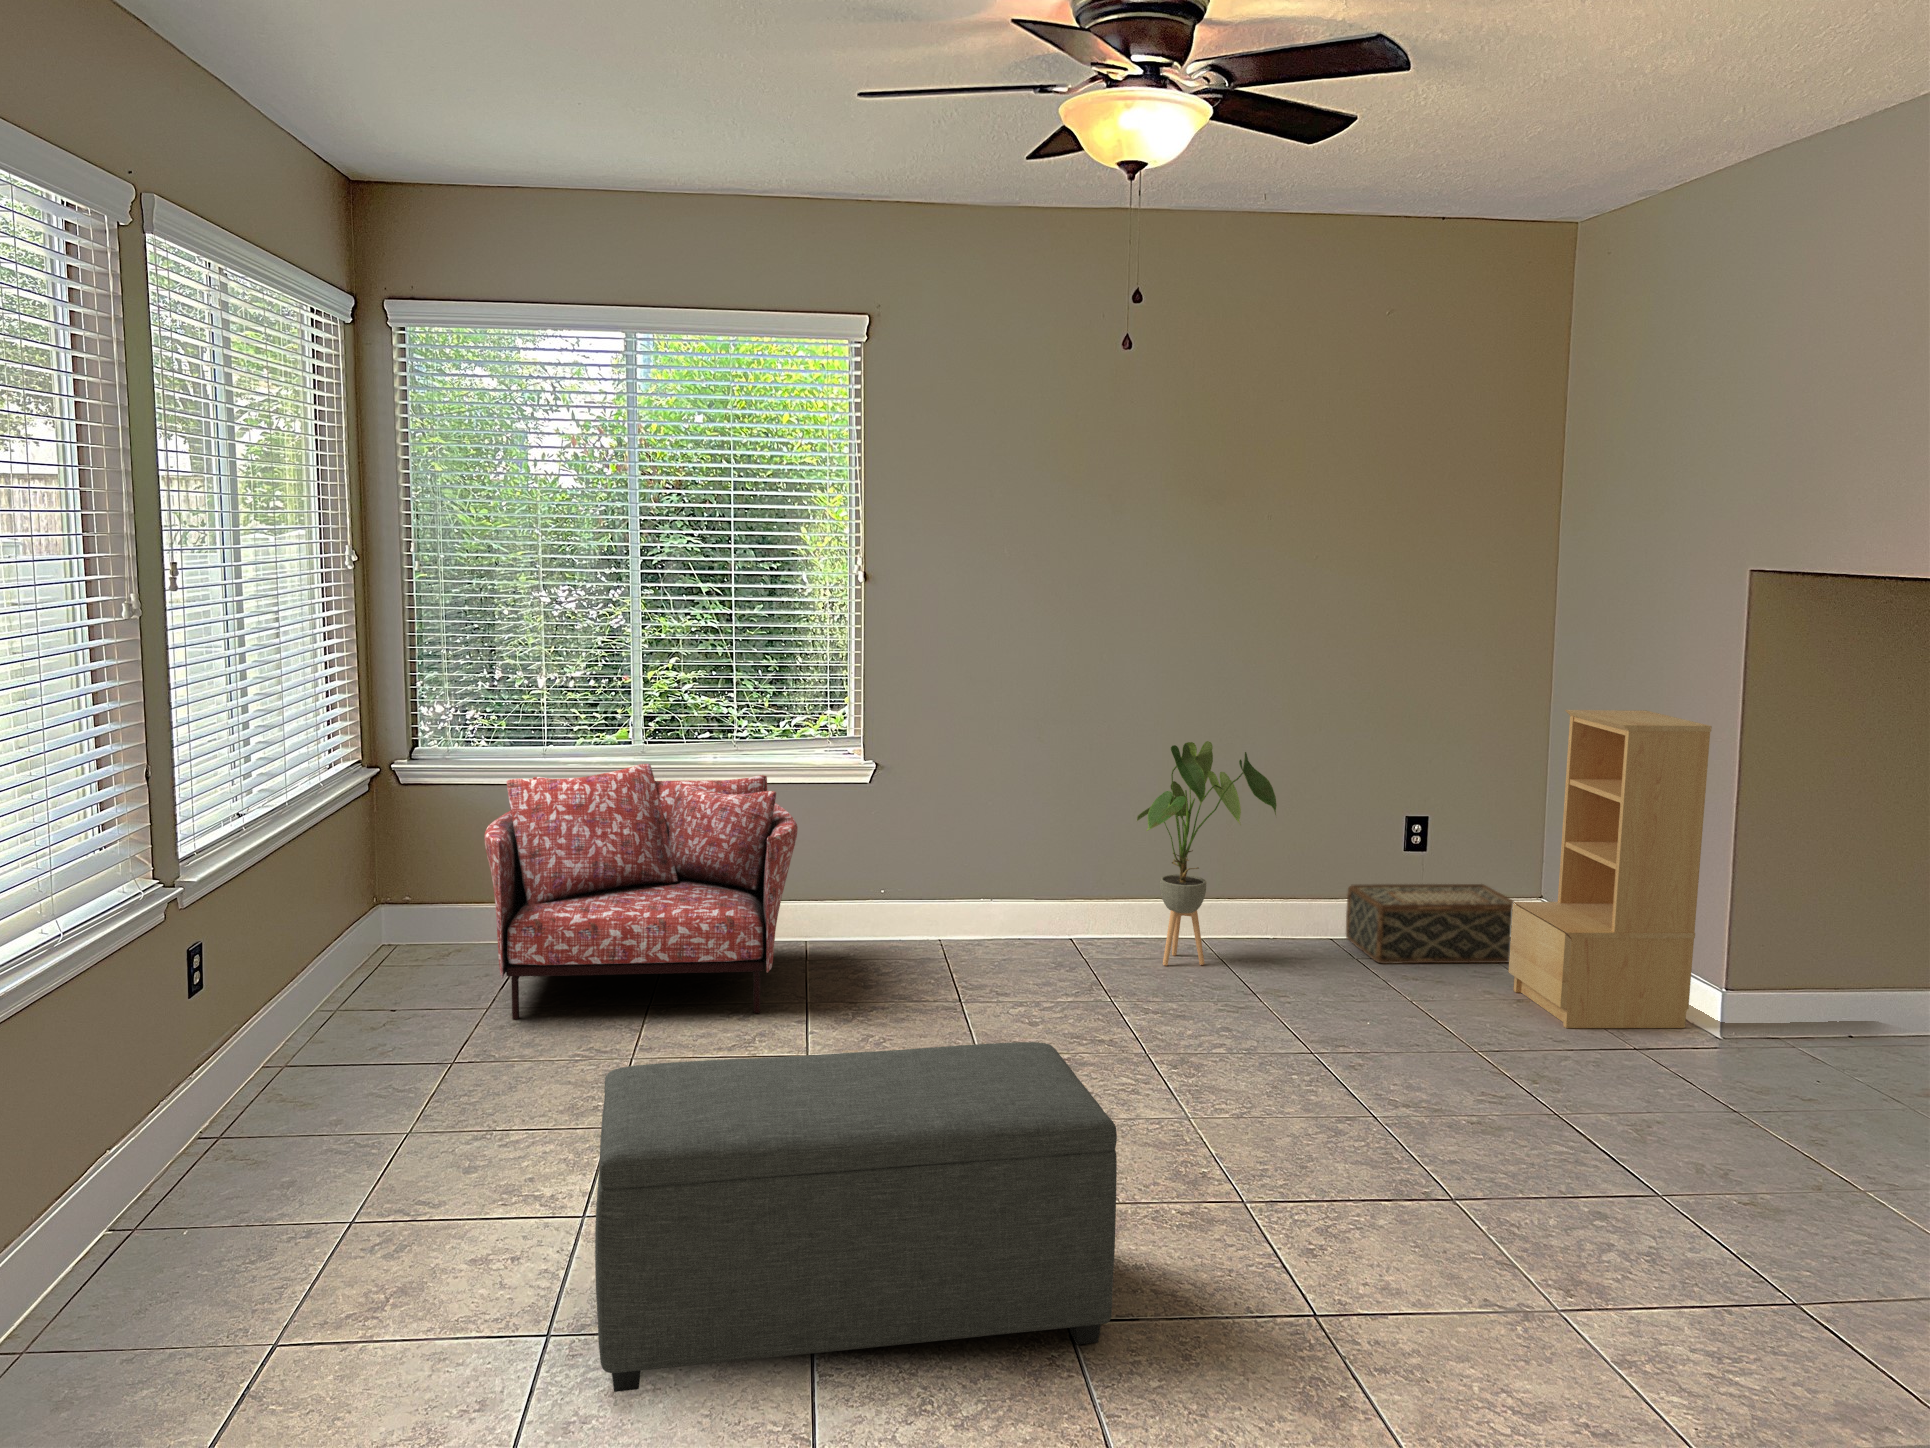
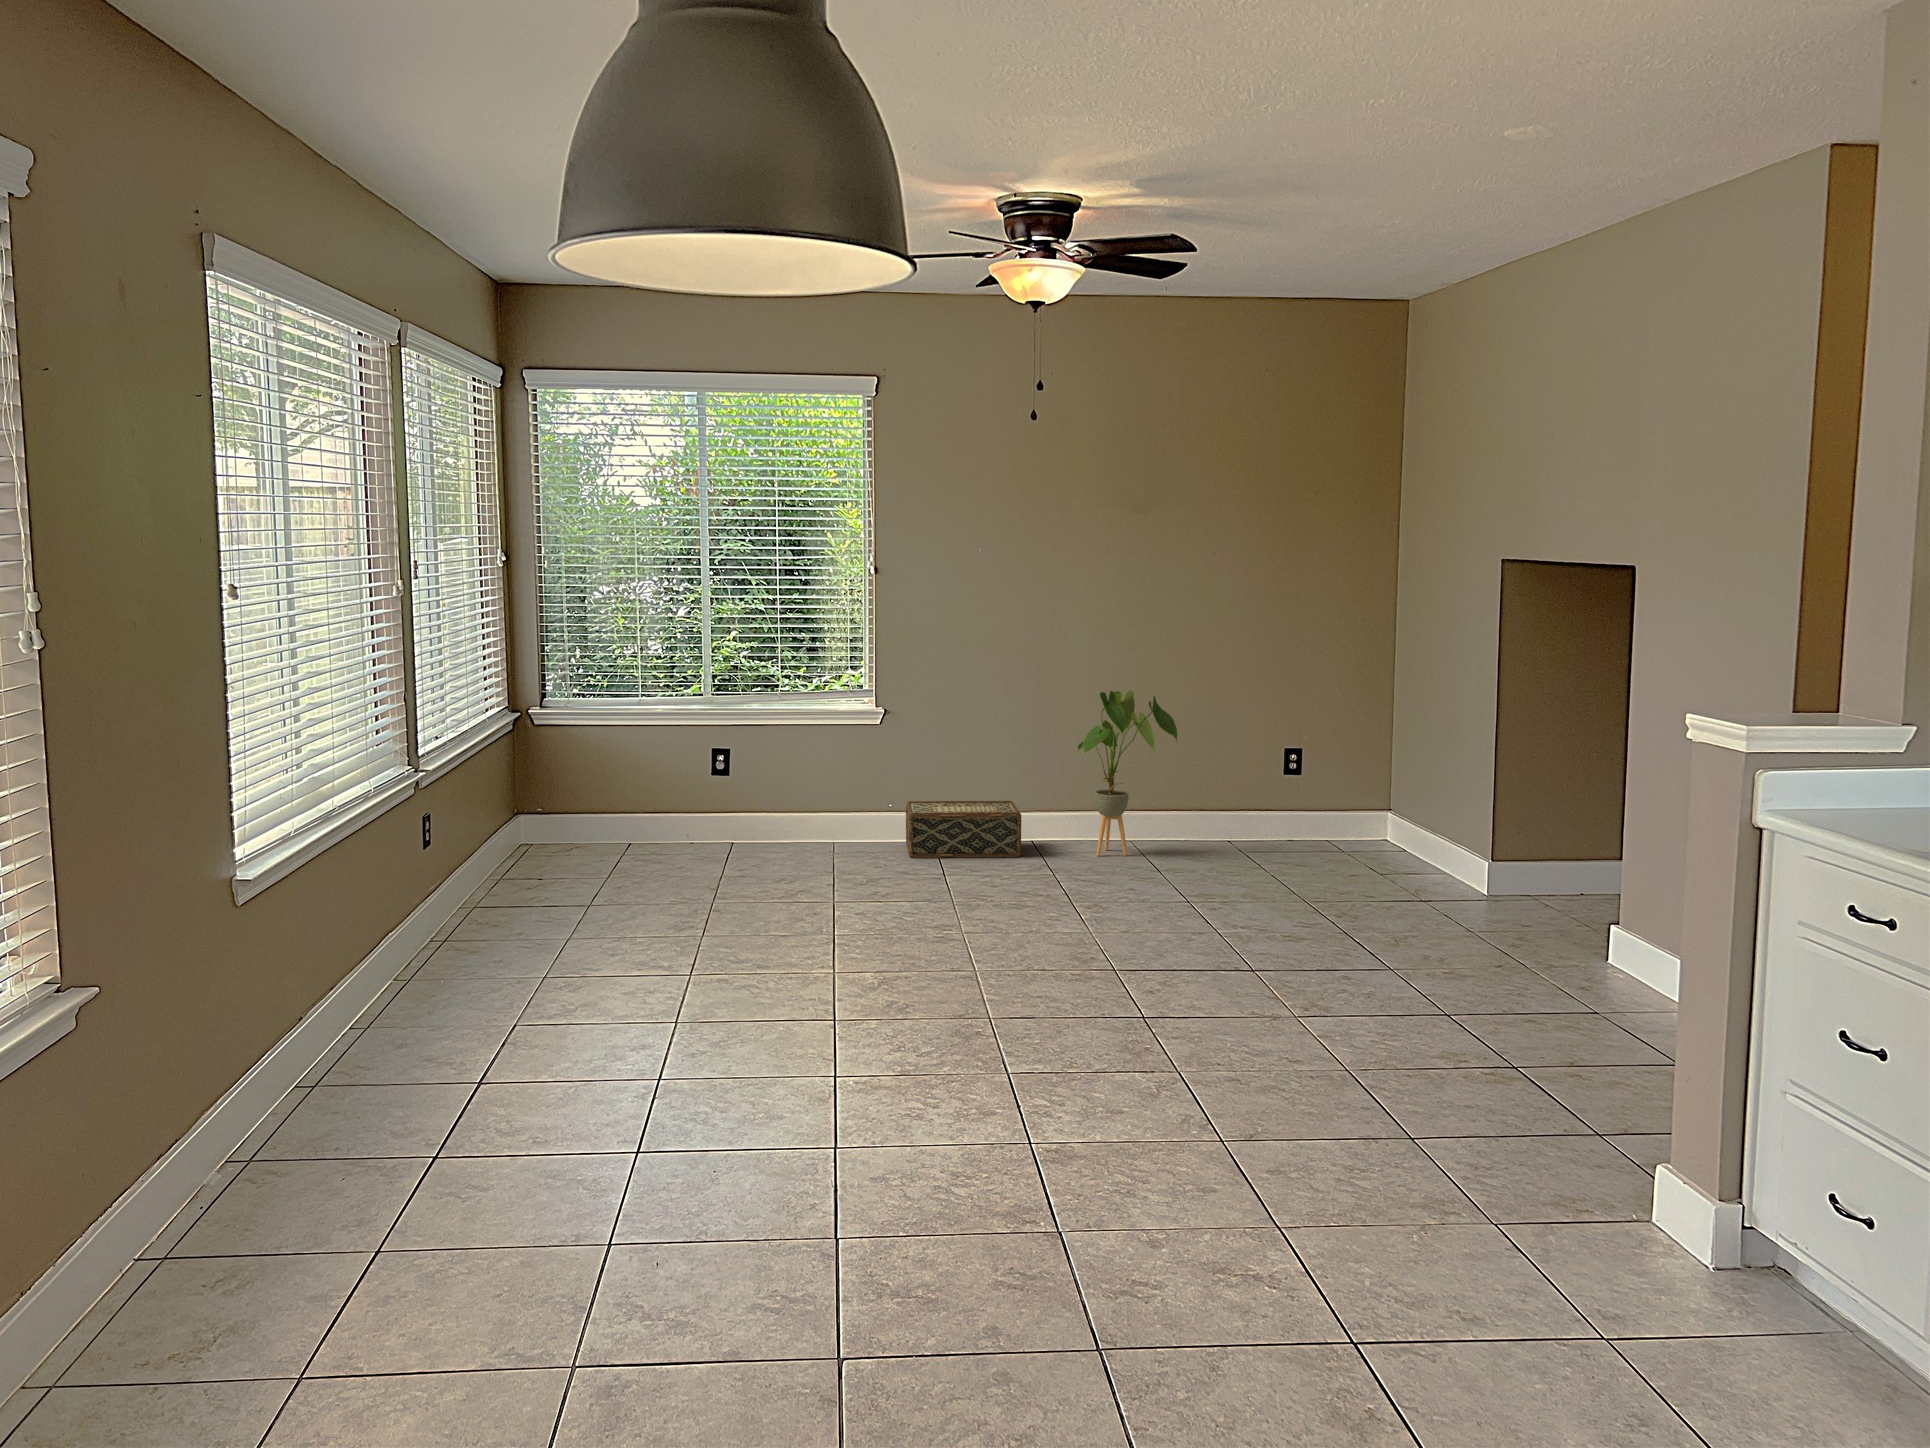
bookshelf: present [1509,710,1712,1028] -> none [1348,662,1479,890]
armchair: present [484,764,798,1019] -> none [602,708,826,885]
woven basket: present [1346,884,1514,964] -> present [906,801,1021,858]
ottoman: present [595,1042,1117,1392] -> none [707,859,1020,1045]

